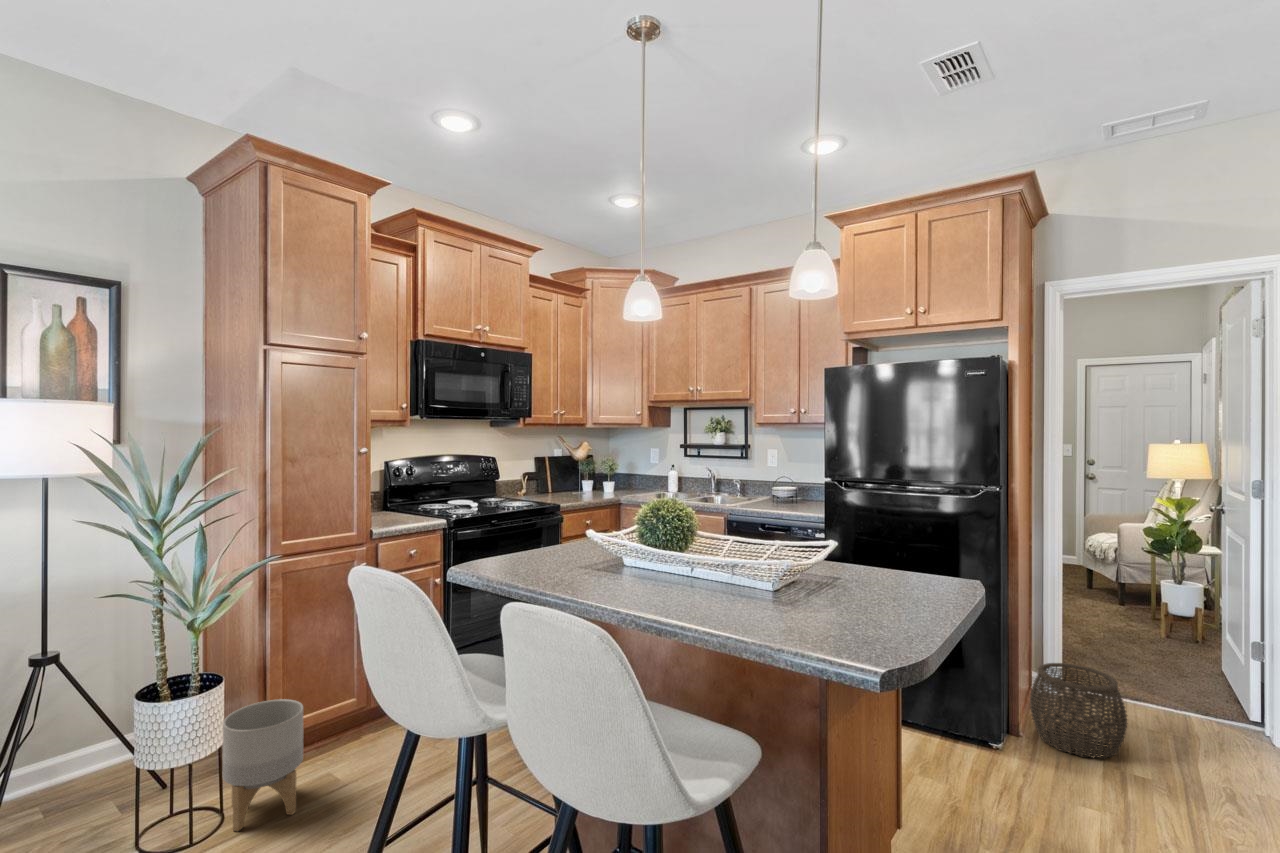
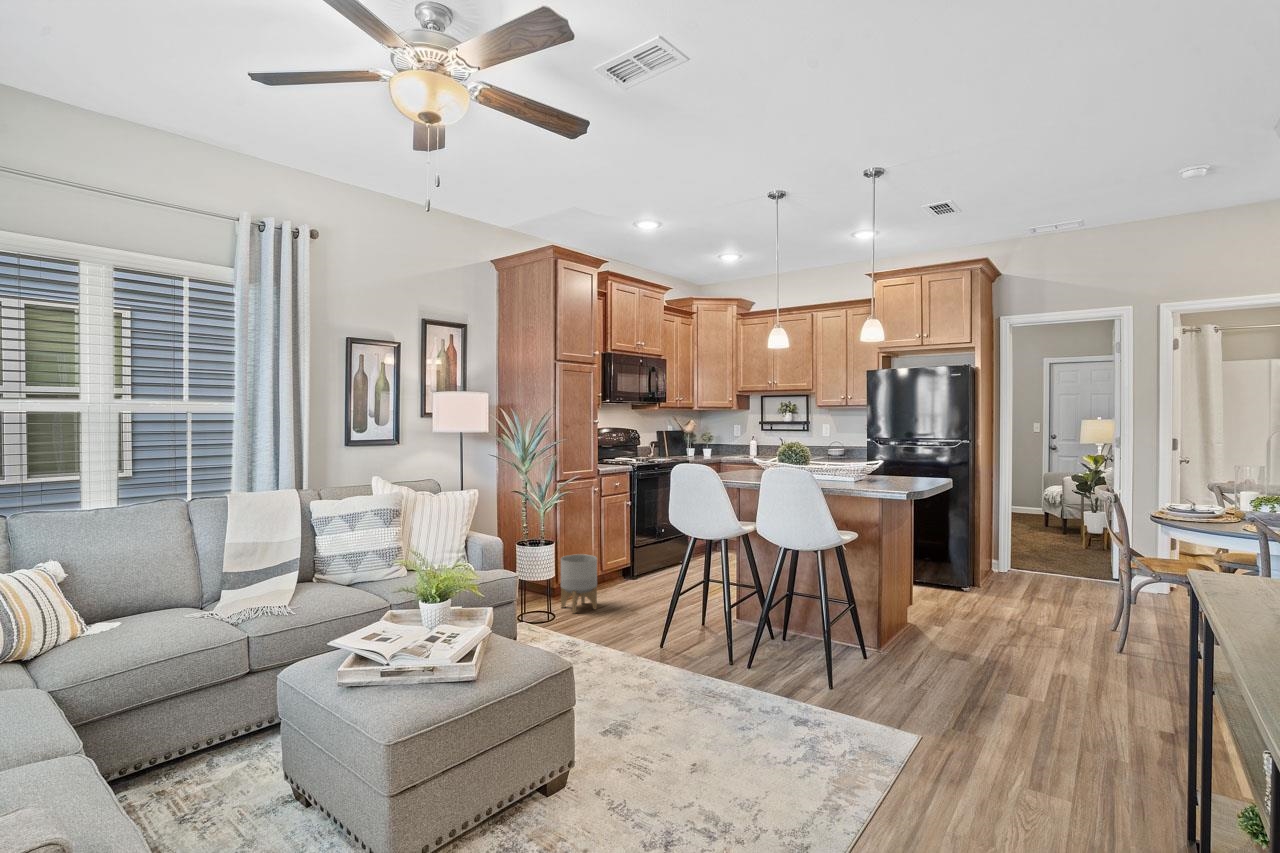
woven basket: present [1030,663,1127,759] -> none [987,545,1041,592]

